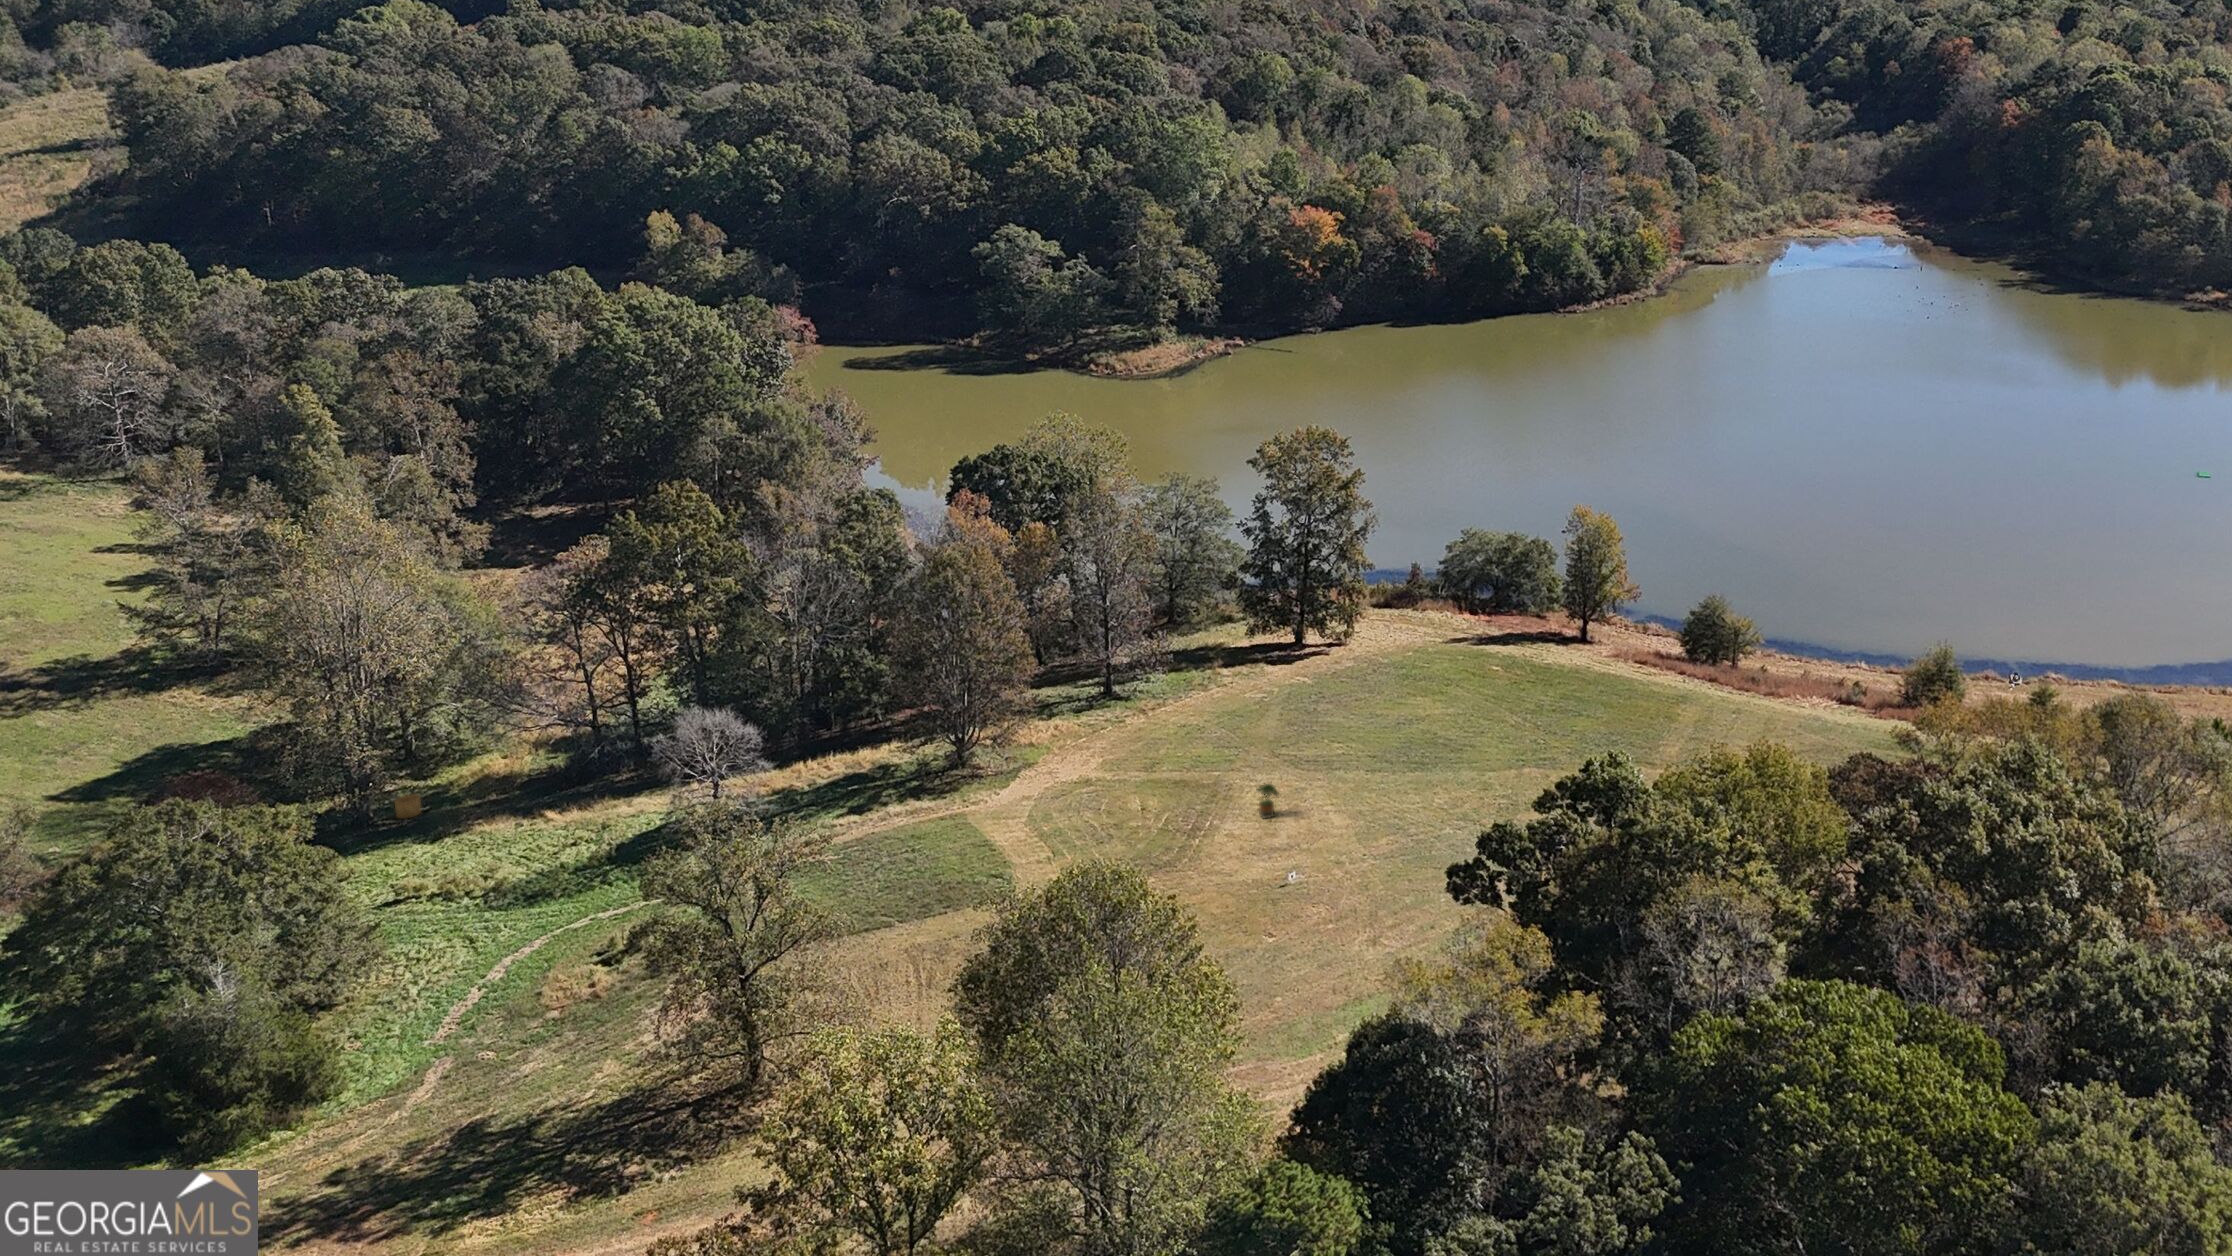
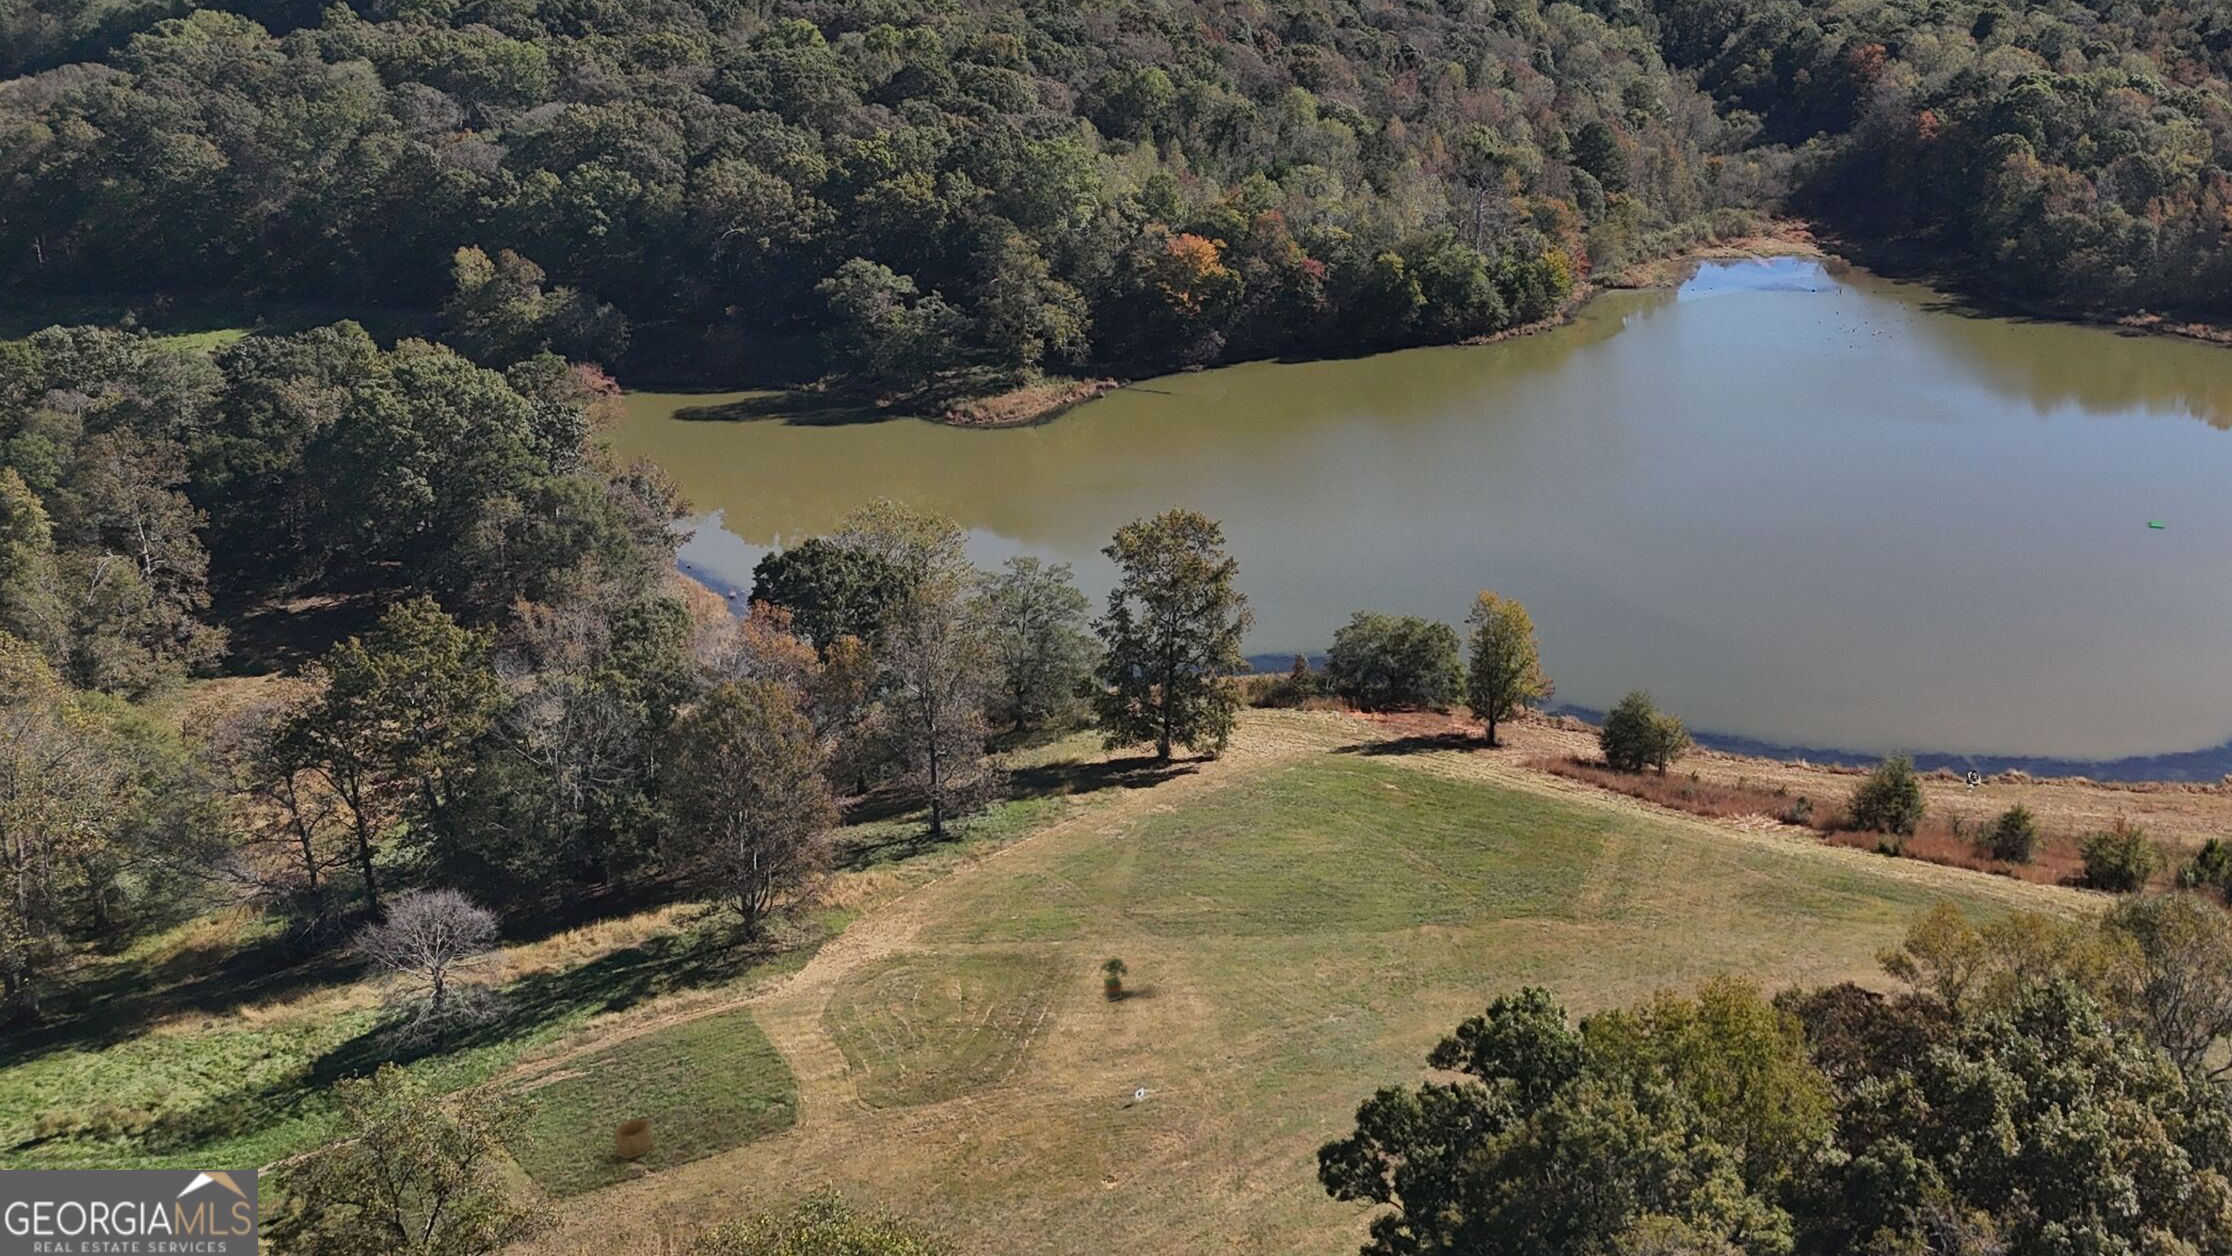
wooden bucket: present [395,794,421,818] -> present [615,1119,651,1159]

